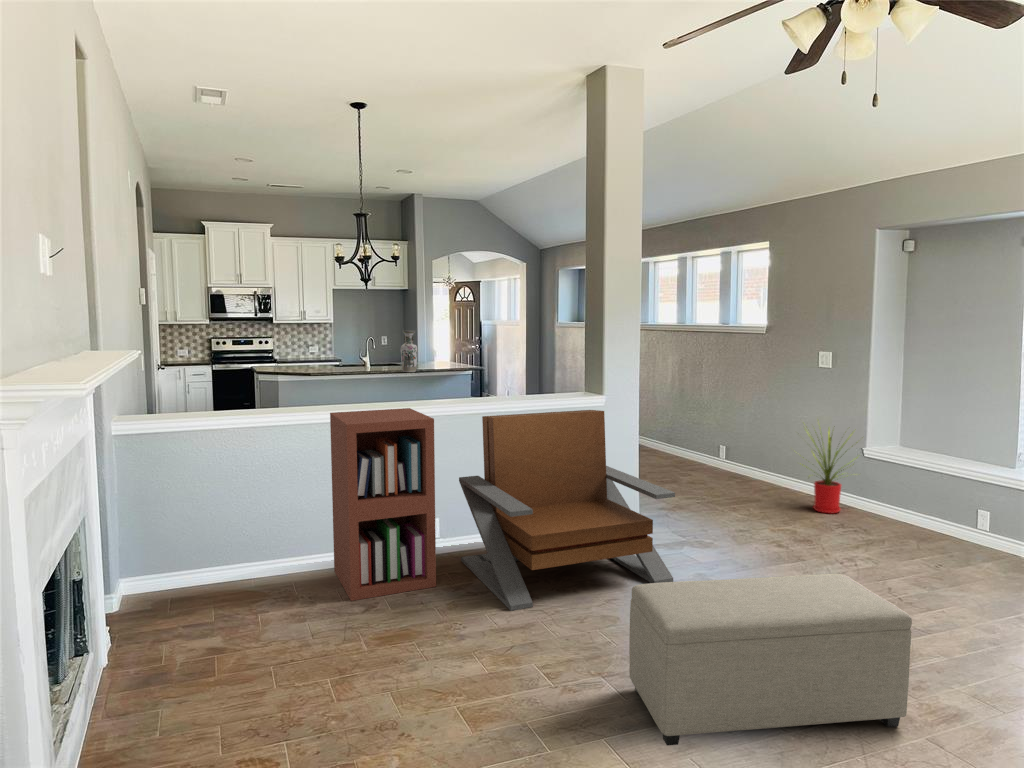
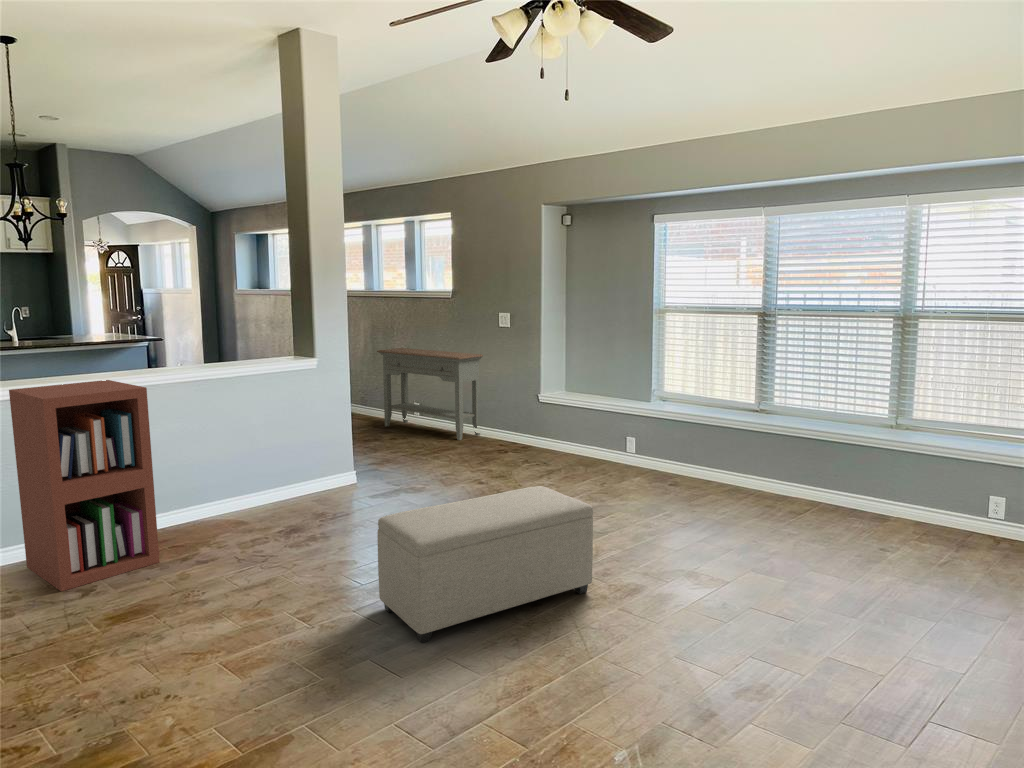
vase: present [401,331,418,372] -> none [66,299,88,345]
console table: none [681,386,799,493] -> present [377,348,483,440]
lounge chair: present [459,410,675,611] -> none [172,372,397,570]
house plant: present [806,429,858,513] -> none [478,370,538,451]

